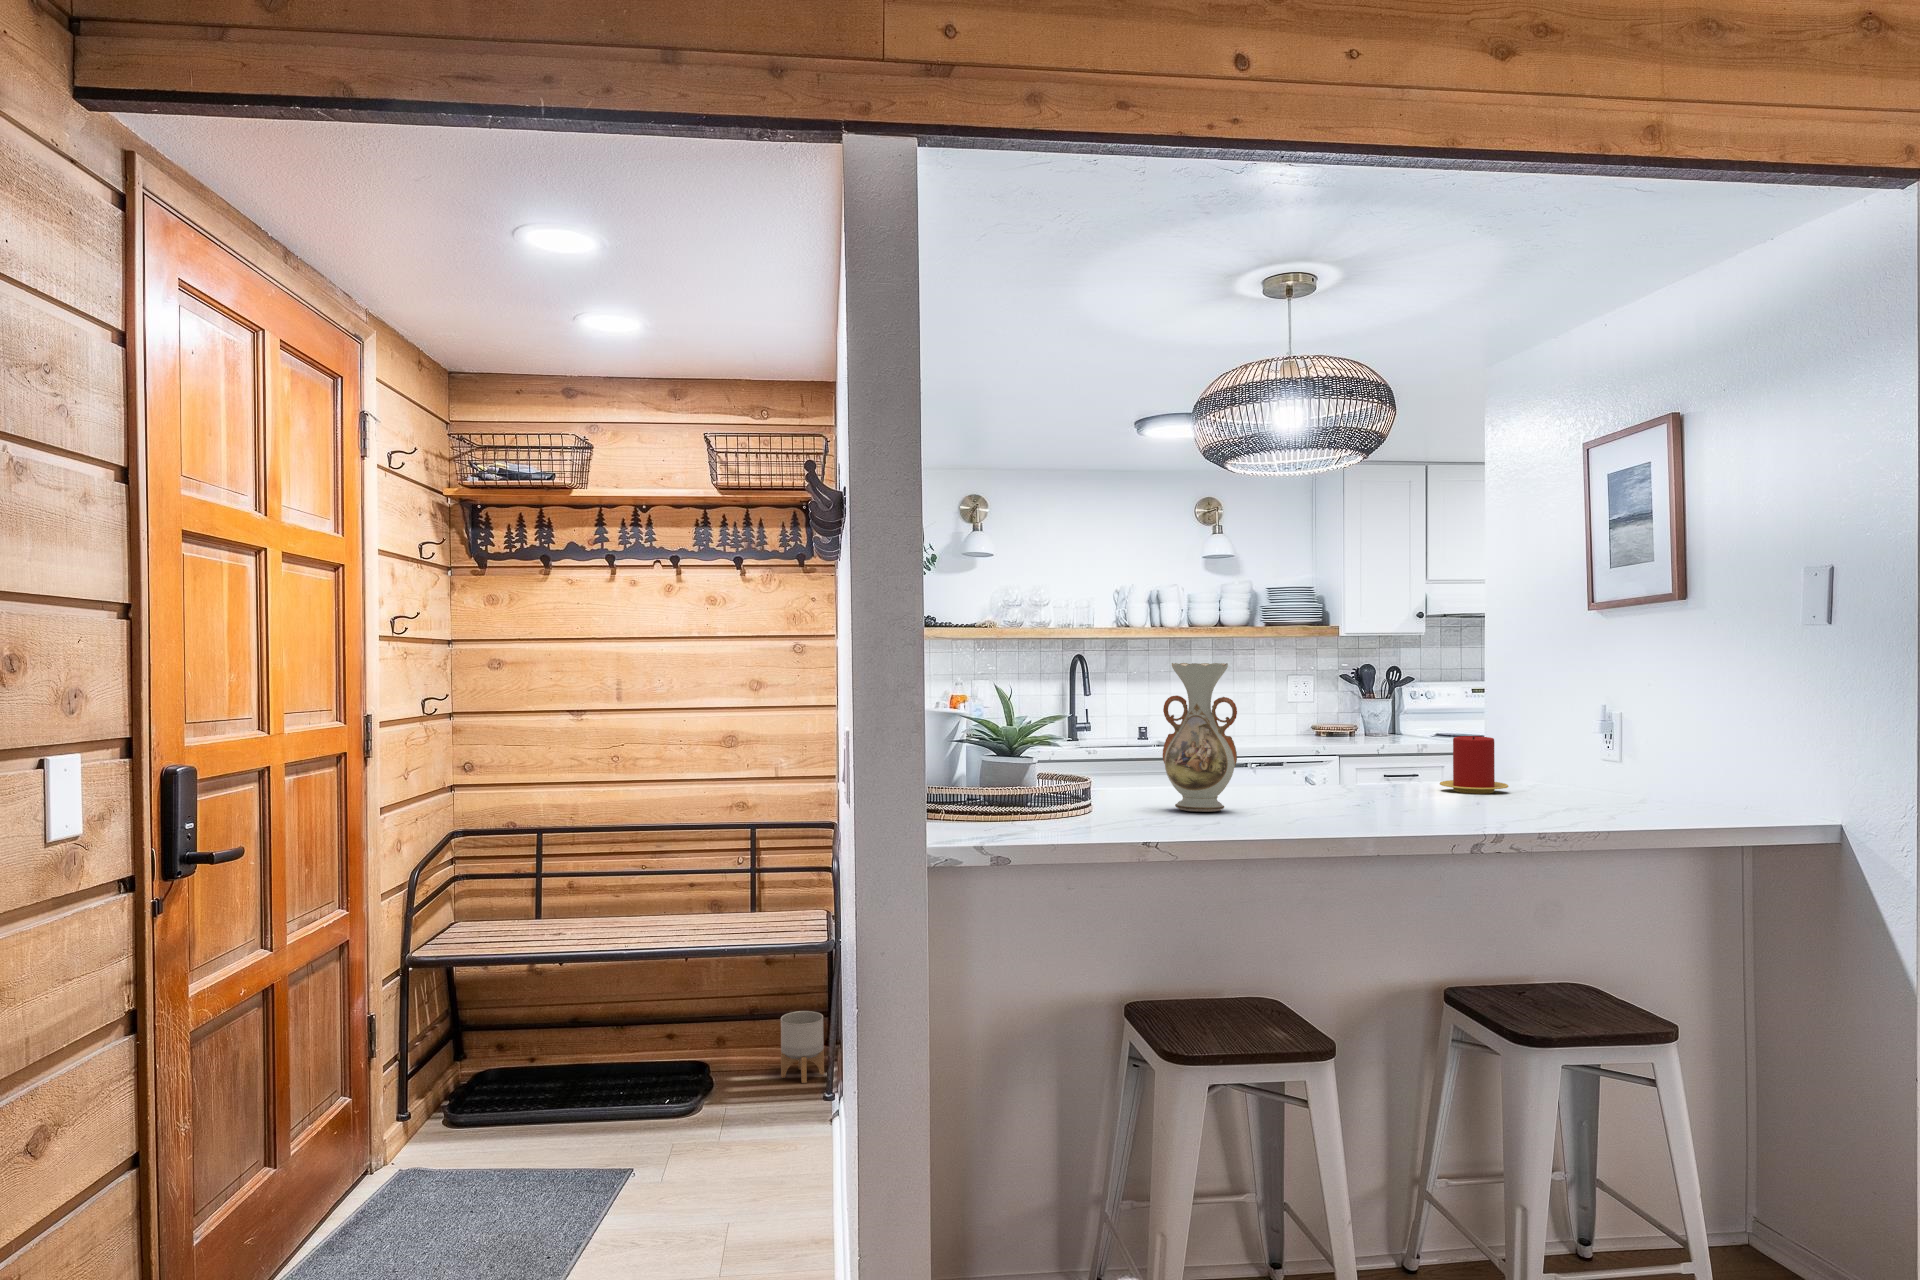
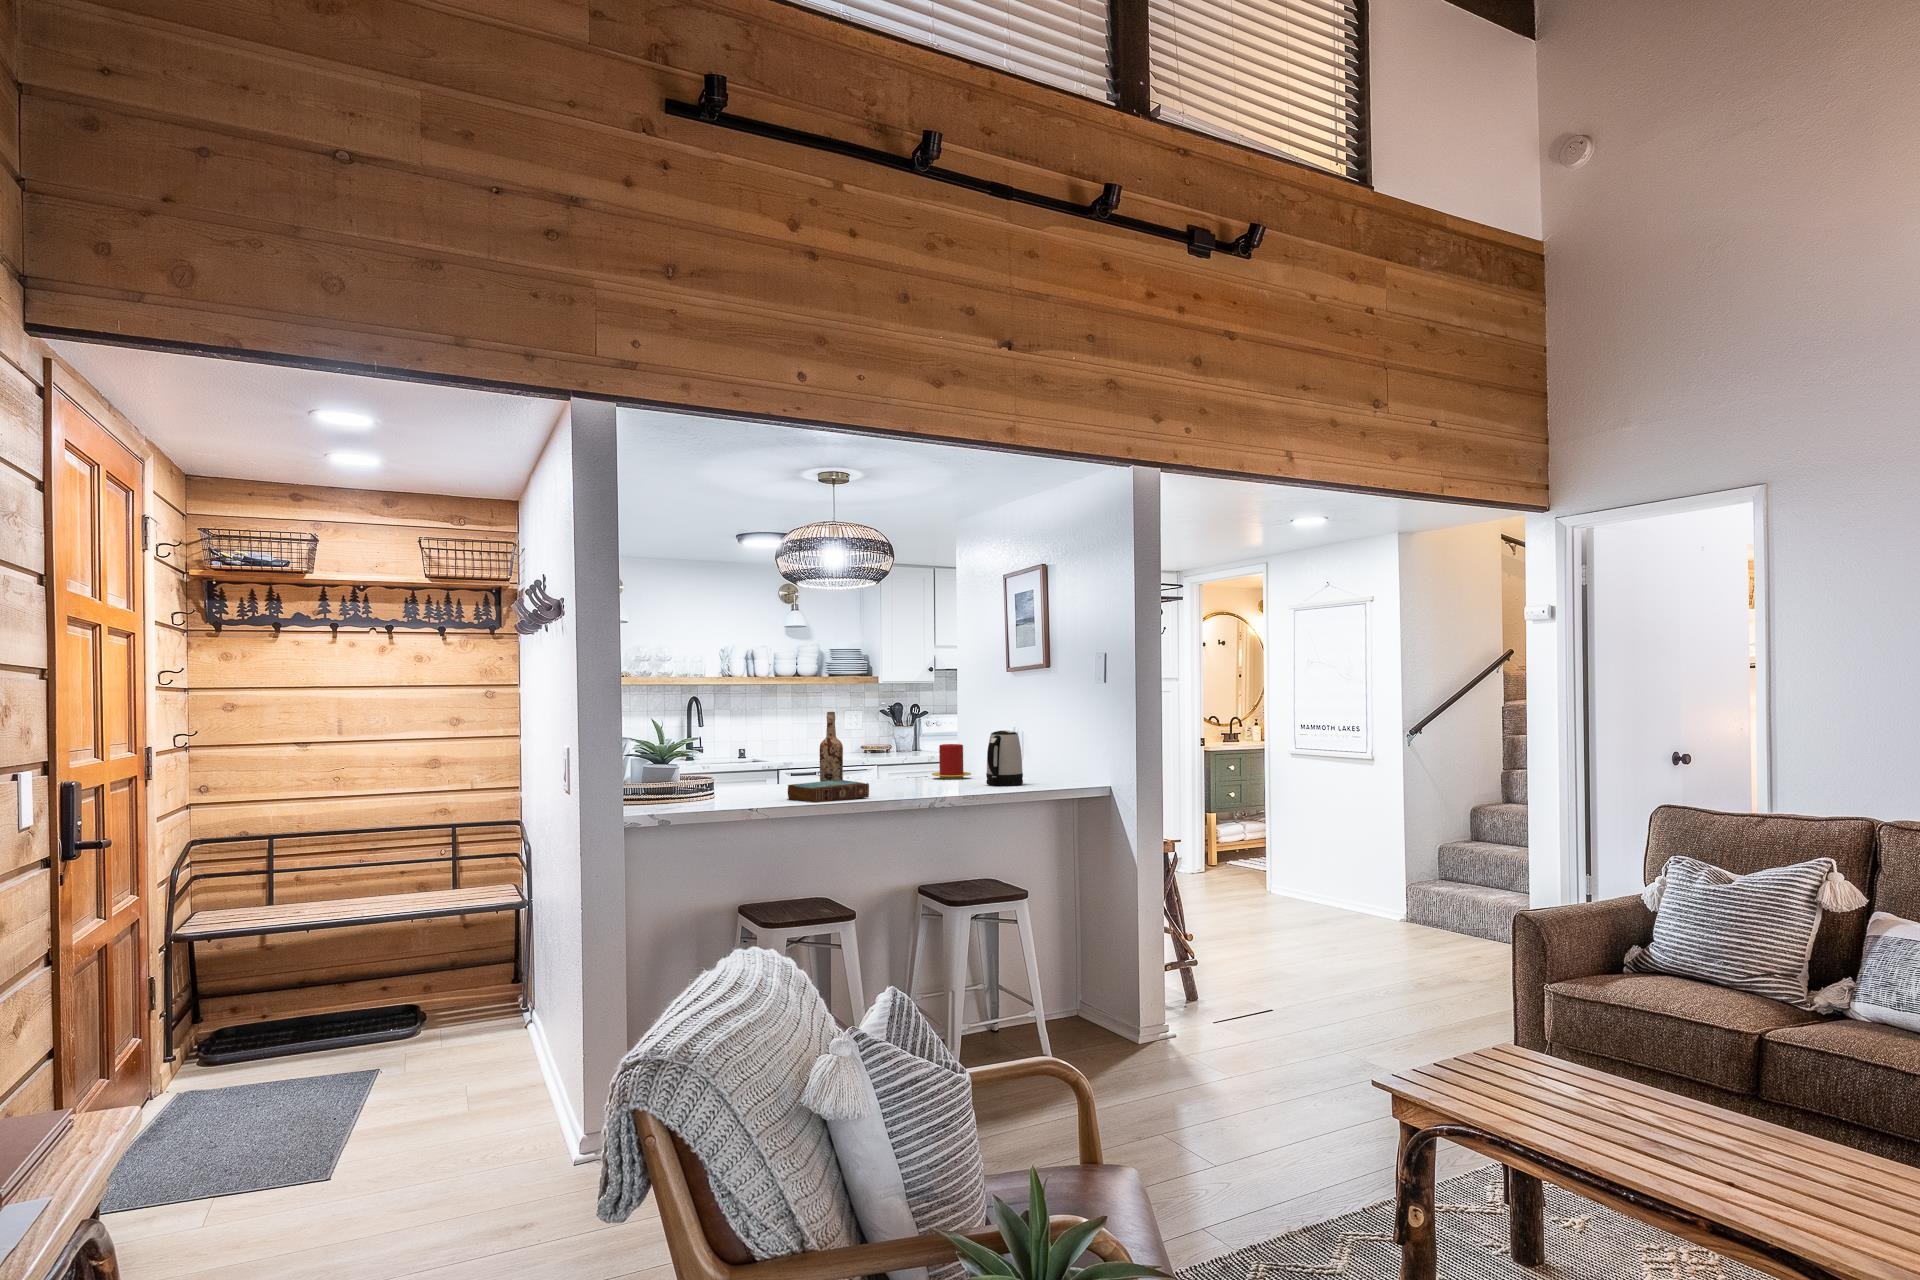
vase: present [1163,663,1237,812] -> none [757,700,804,793]
wine bottle: none [1261,682,1299,803] -> present [820,712,843,782]
kettle: none [1549,719,1619,815] -> present [986,730,1023,786]
book: none [1211,797,1353,839] -> present [788,780,869,802]
planter: present [781,1011,824,1083] -> none [475,960,509,1011]

